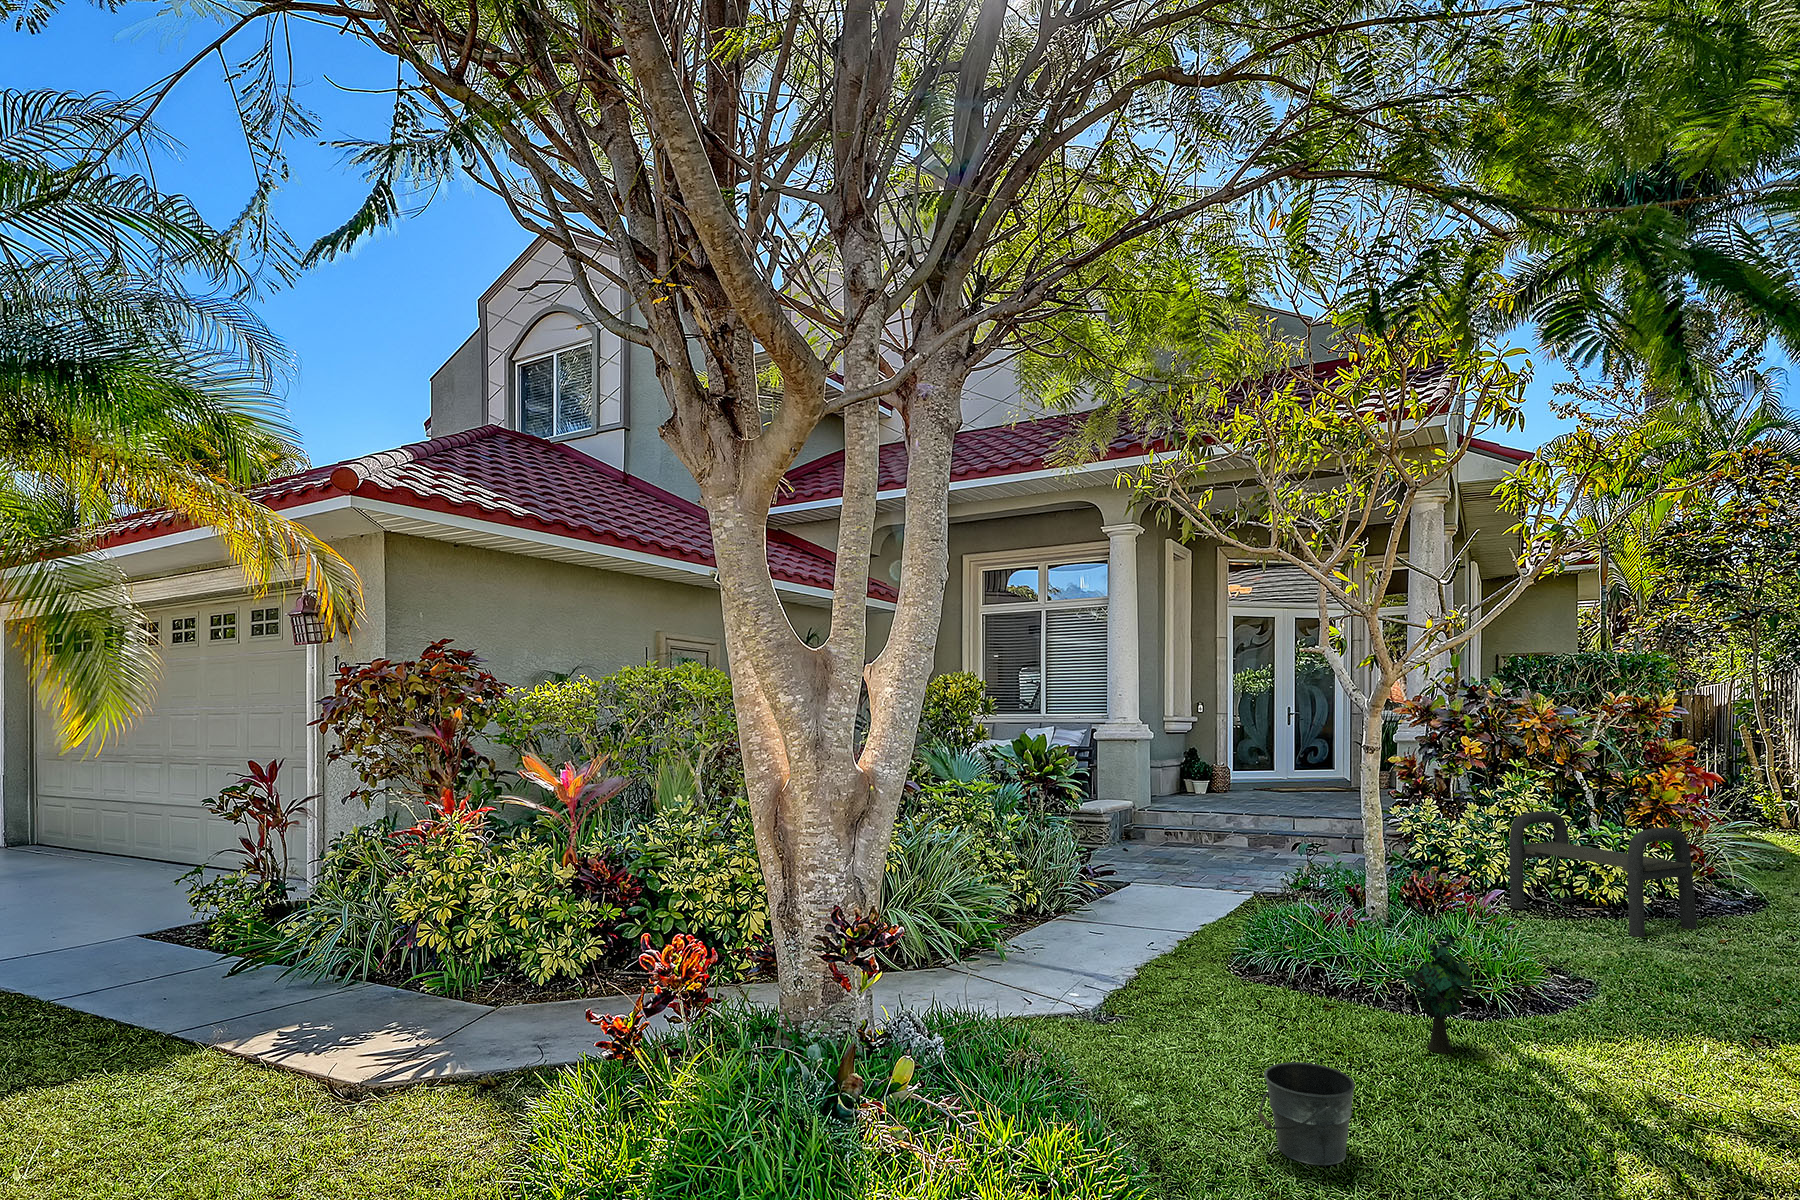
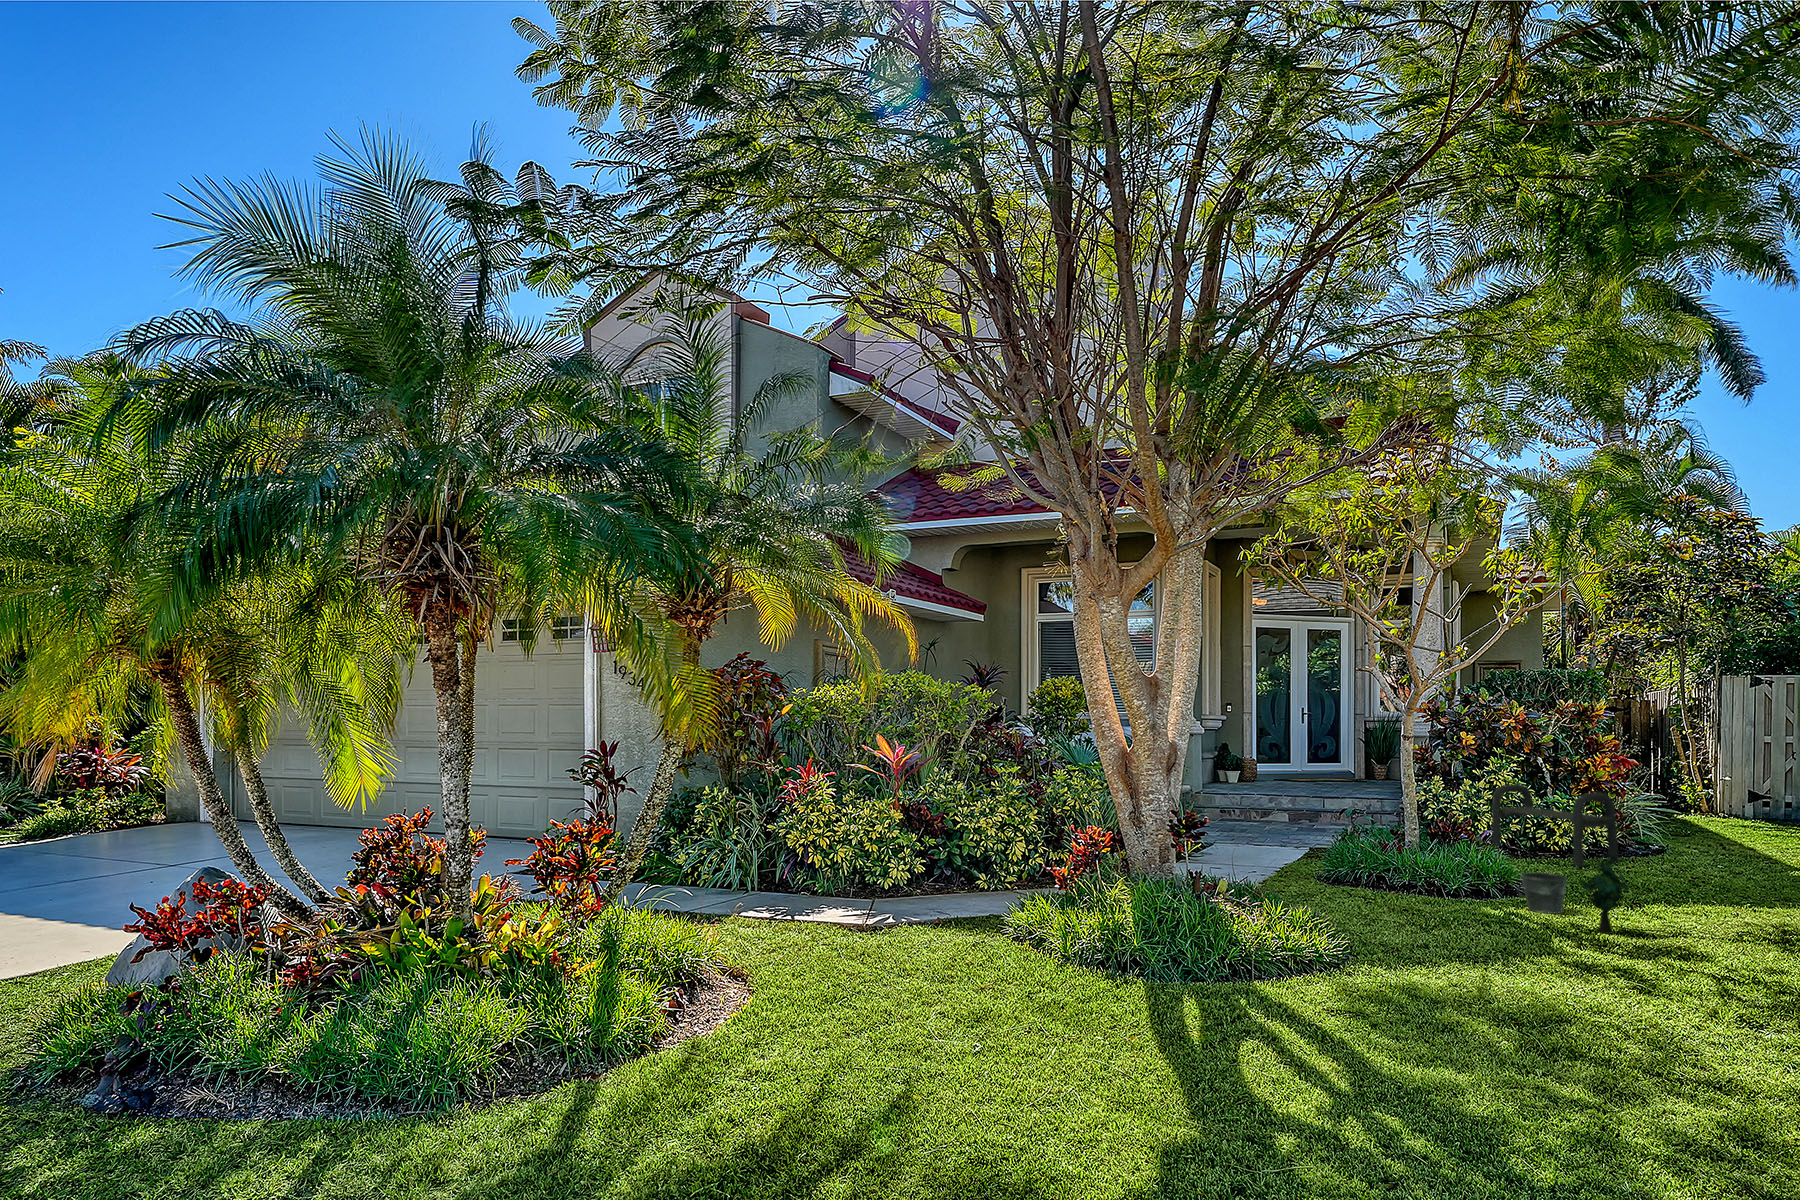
decorative plant: present [1403,934,1476,1053] -> present [1580,856,1628,934]
bucket: present [1258,1062,1355,1166] -> present [1519,872,1567,914]

